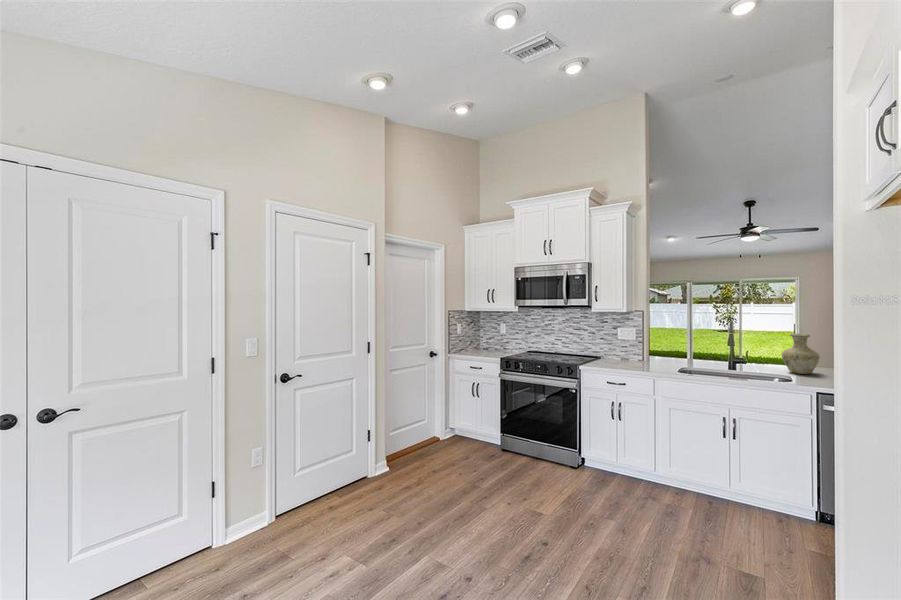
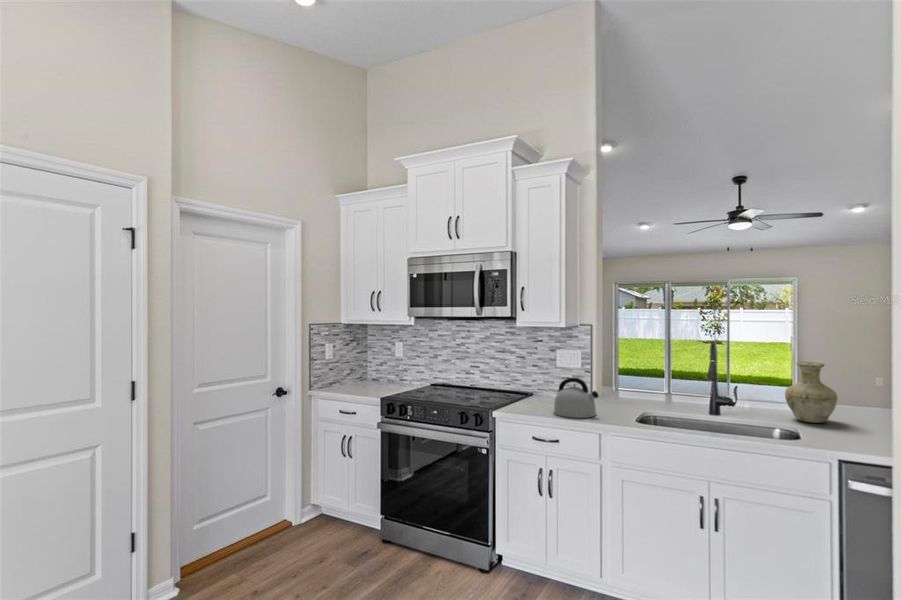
kettle: none [620,344,651,369] -> present [554,378,599,418]

